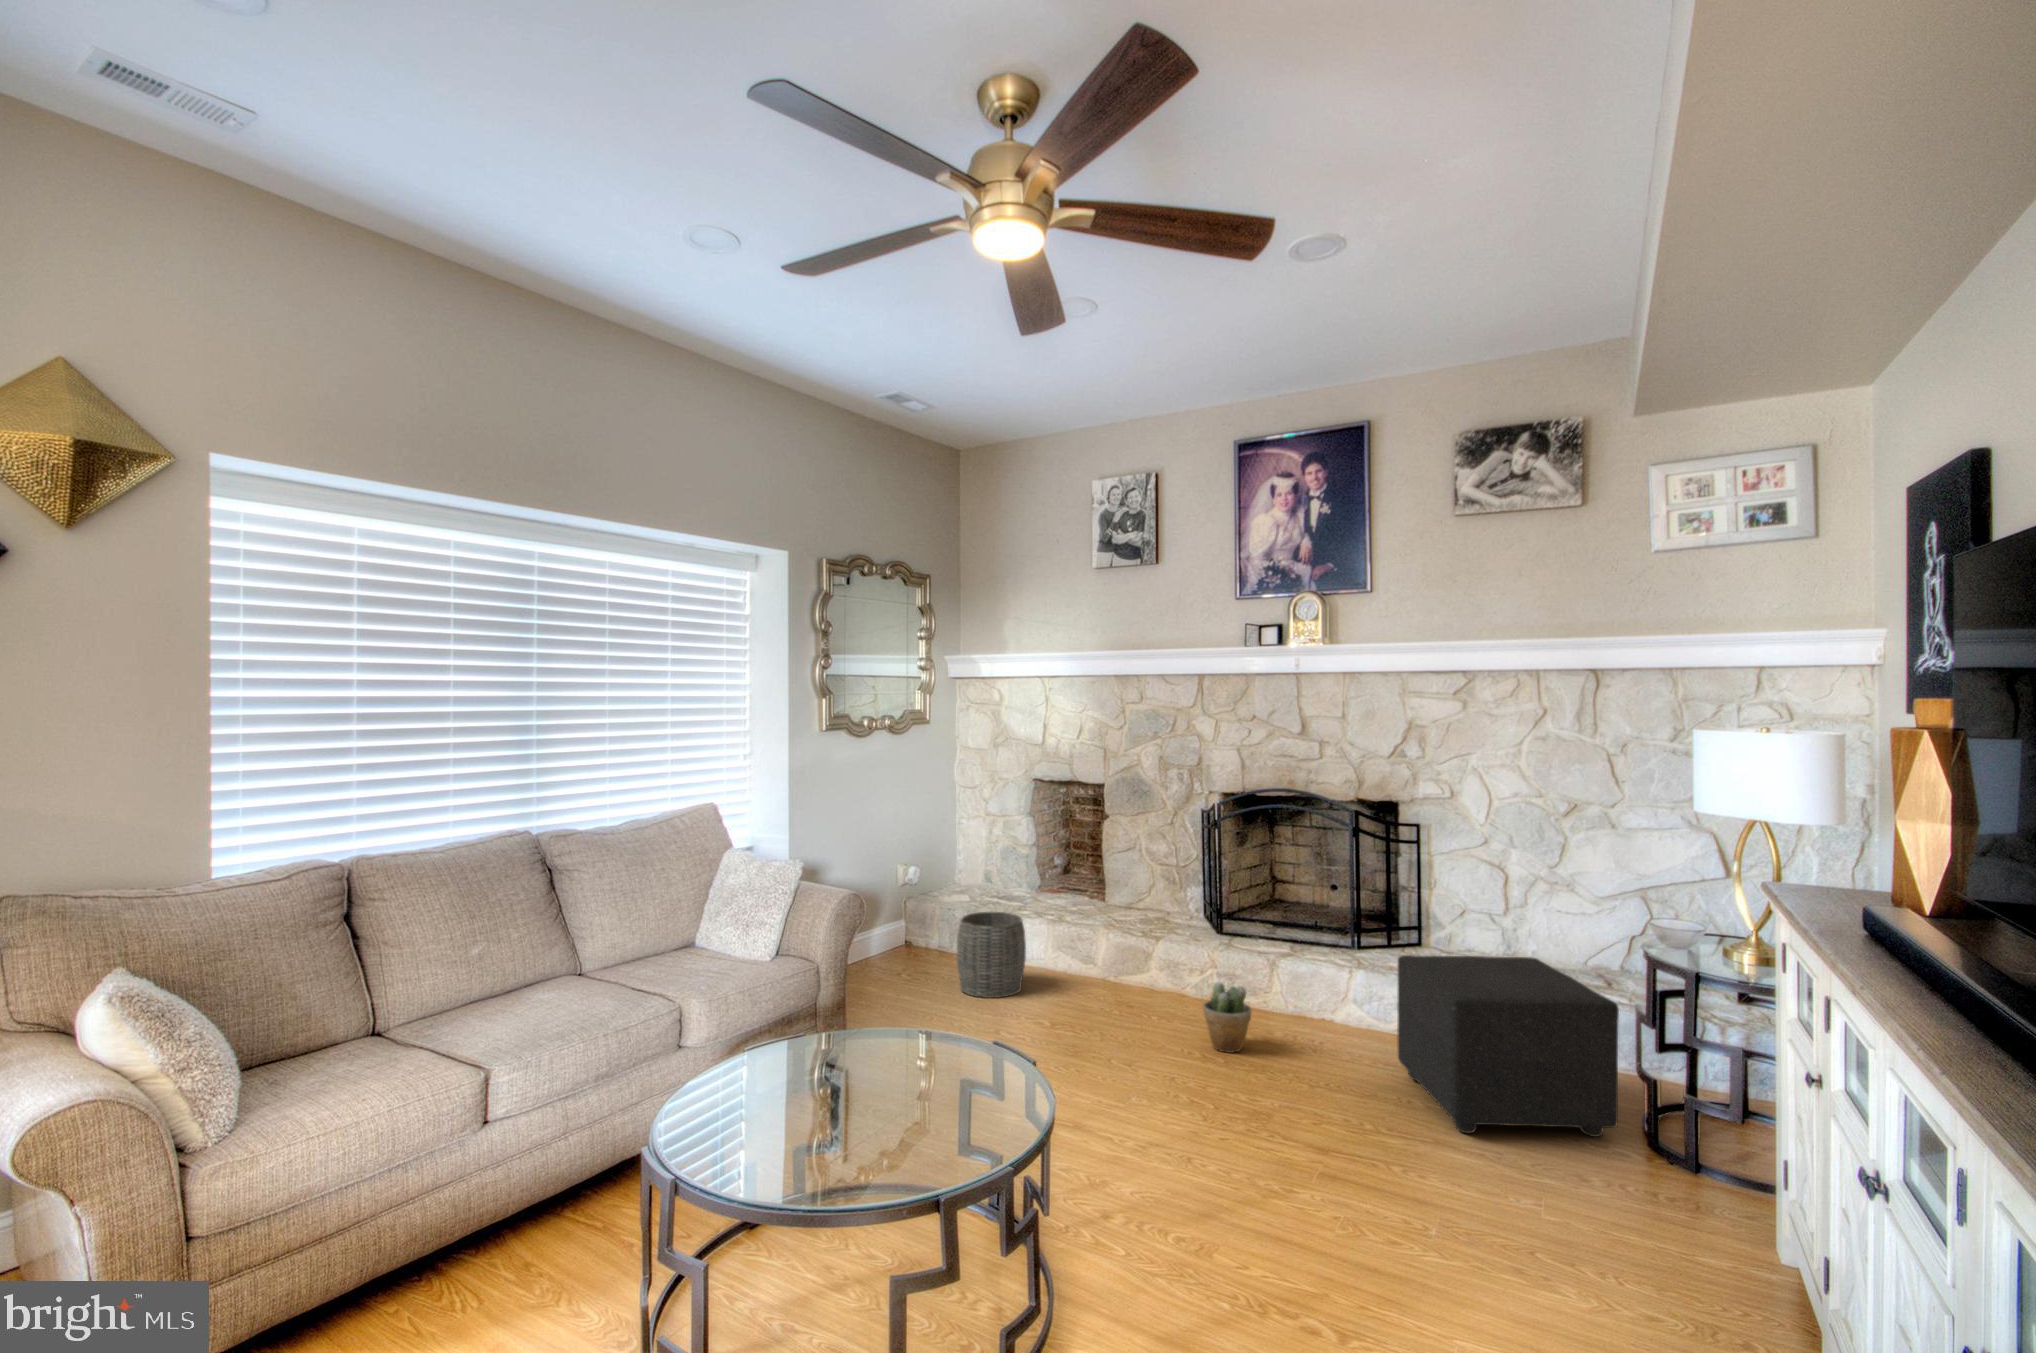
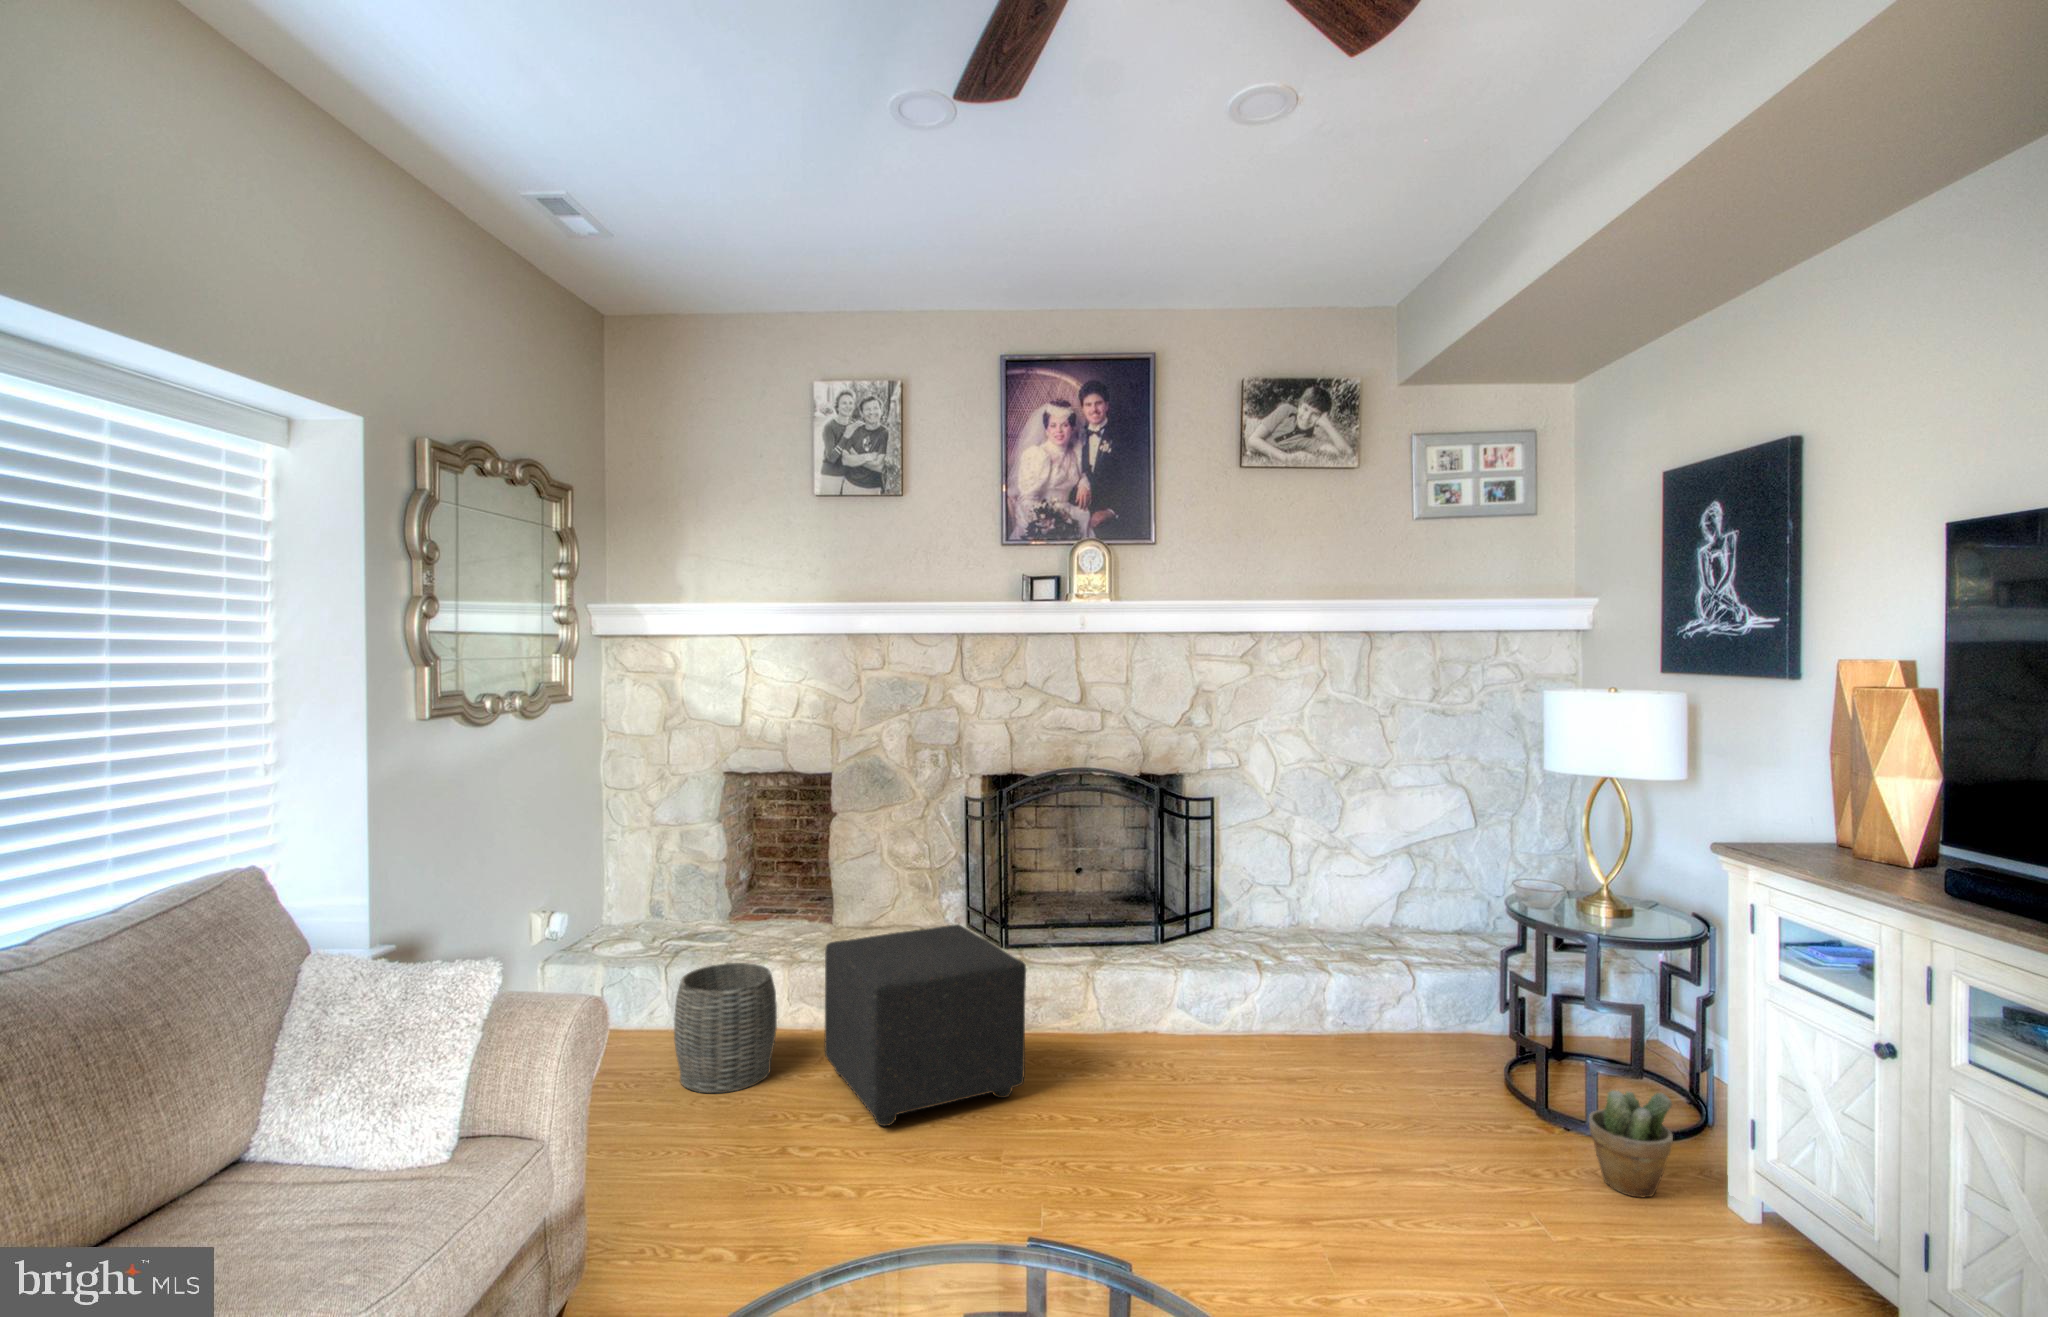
ottoman: present [1398,955,1619,1137] -> present [825,925,1026,1126]
potted plant: present [1203,982,1252,1053] -> present [1589,1090,1673,1197]

